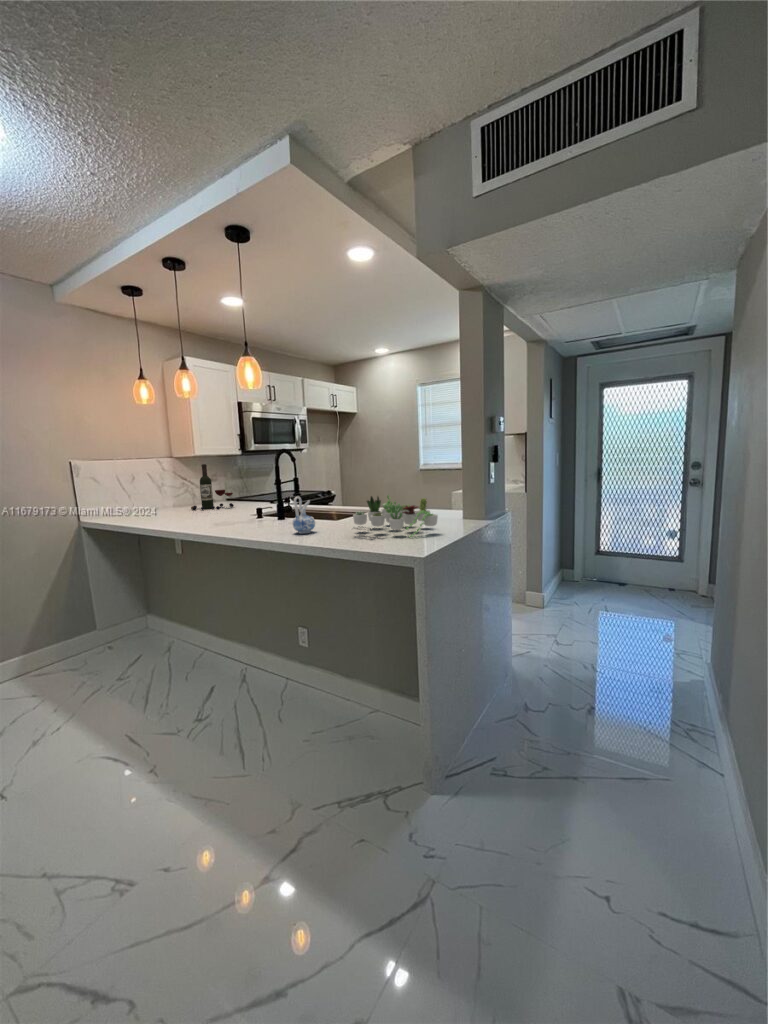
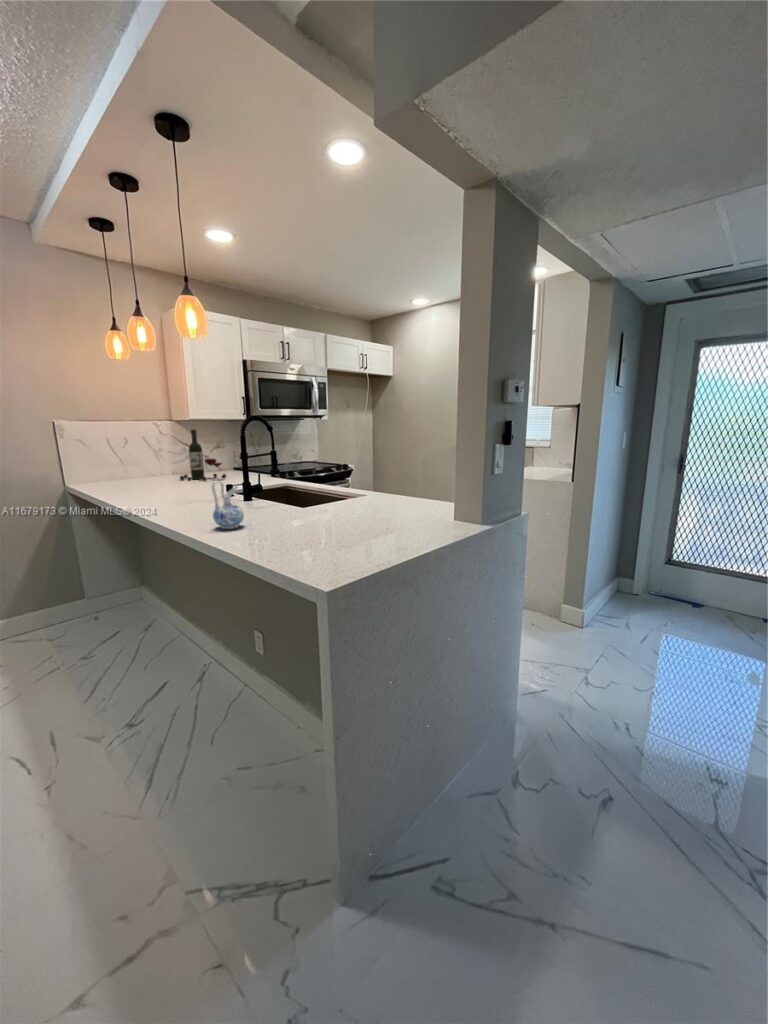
succulent plant: present [353,496,438,538] -> none [260,483,389,553]

